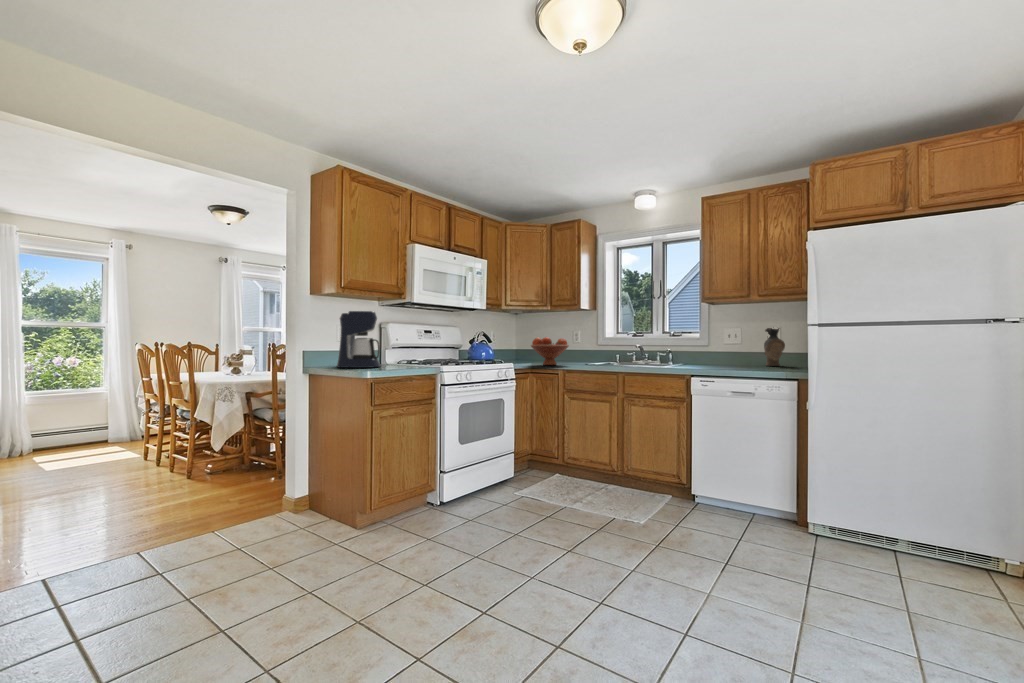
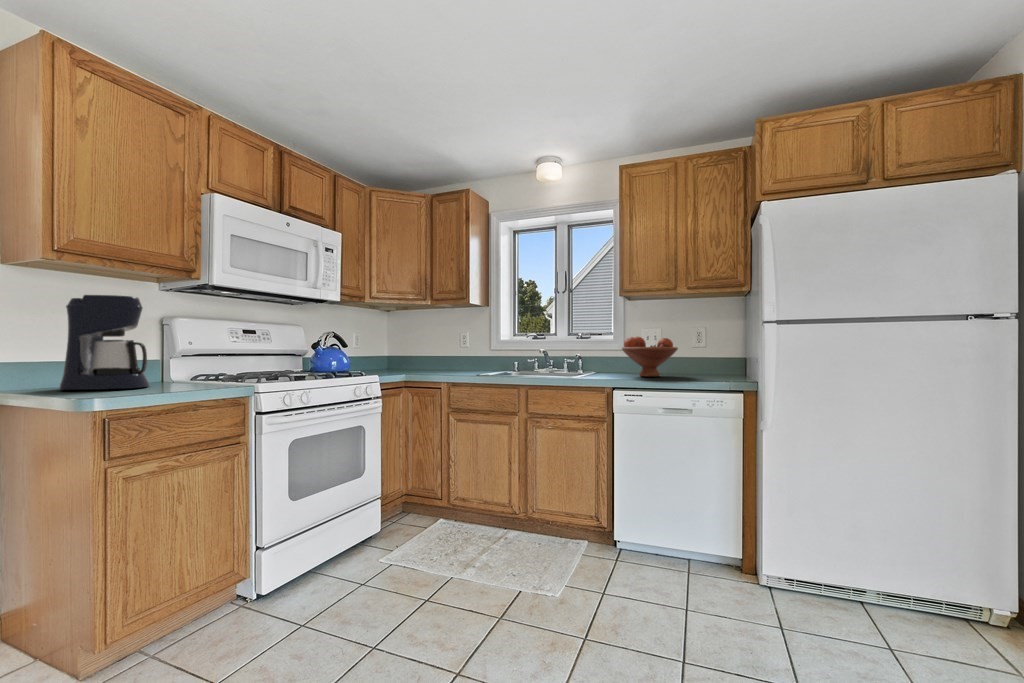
ceramic pitcher: present [764,328,785,366] -> none [690,322,714,373]
fruit bowl: present [531,337,569,365] -> present [622,337,678,377]

